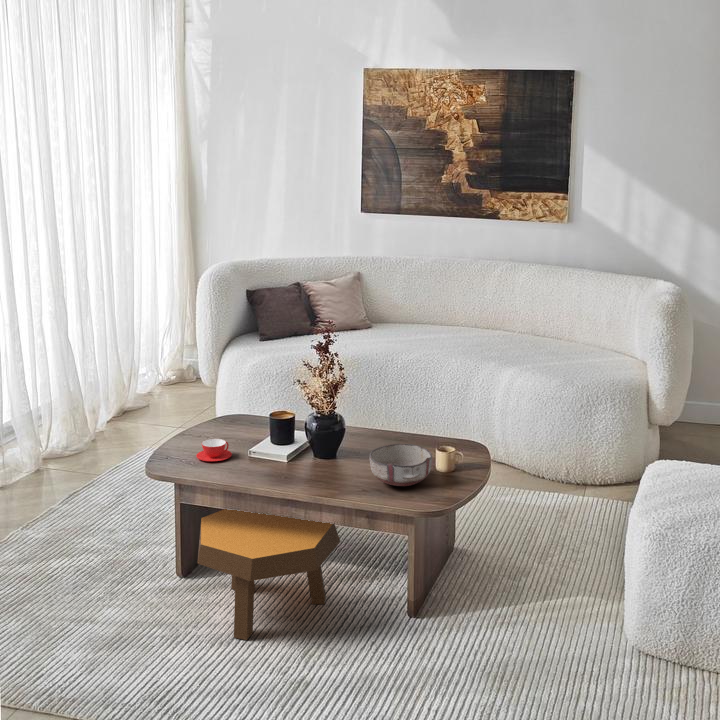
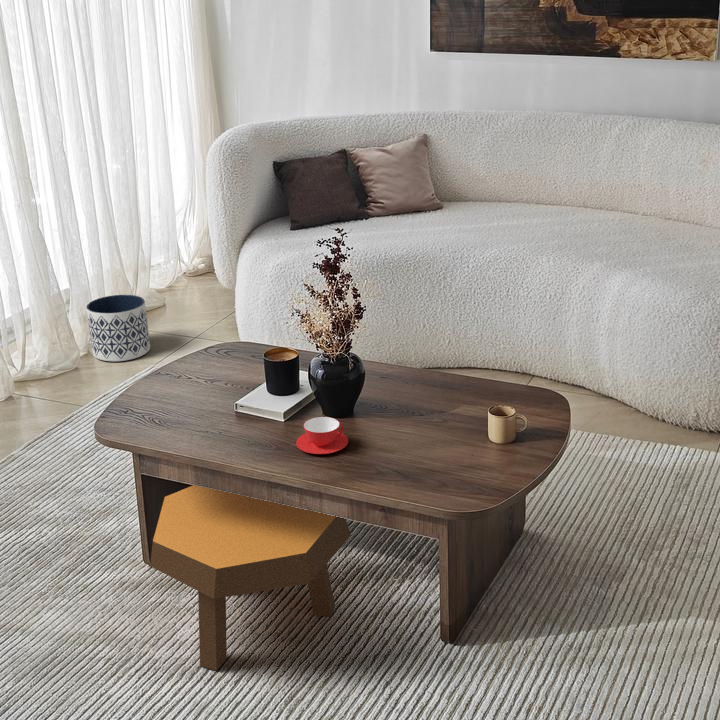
planter: none [95,391,145,443] -> present [86,295,150,362]
teacup: present [196,439,232,461] -> present [296,417,348,454]
ceramic bowl: present [369,444,432,486] -> none [391,400,480,465]

